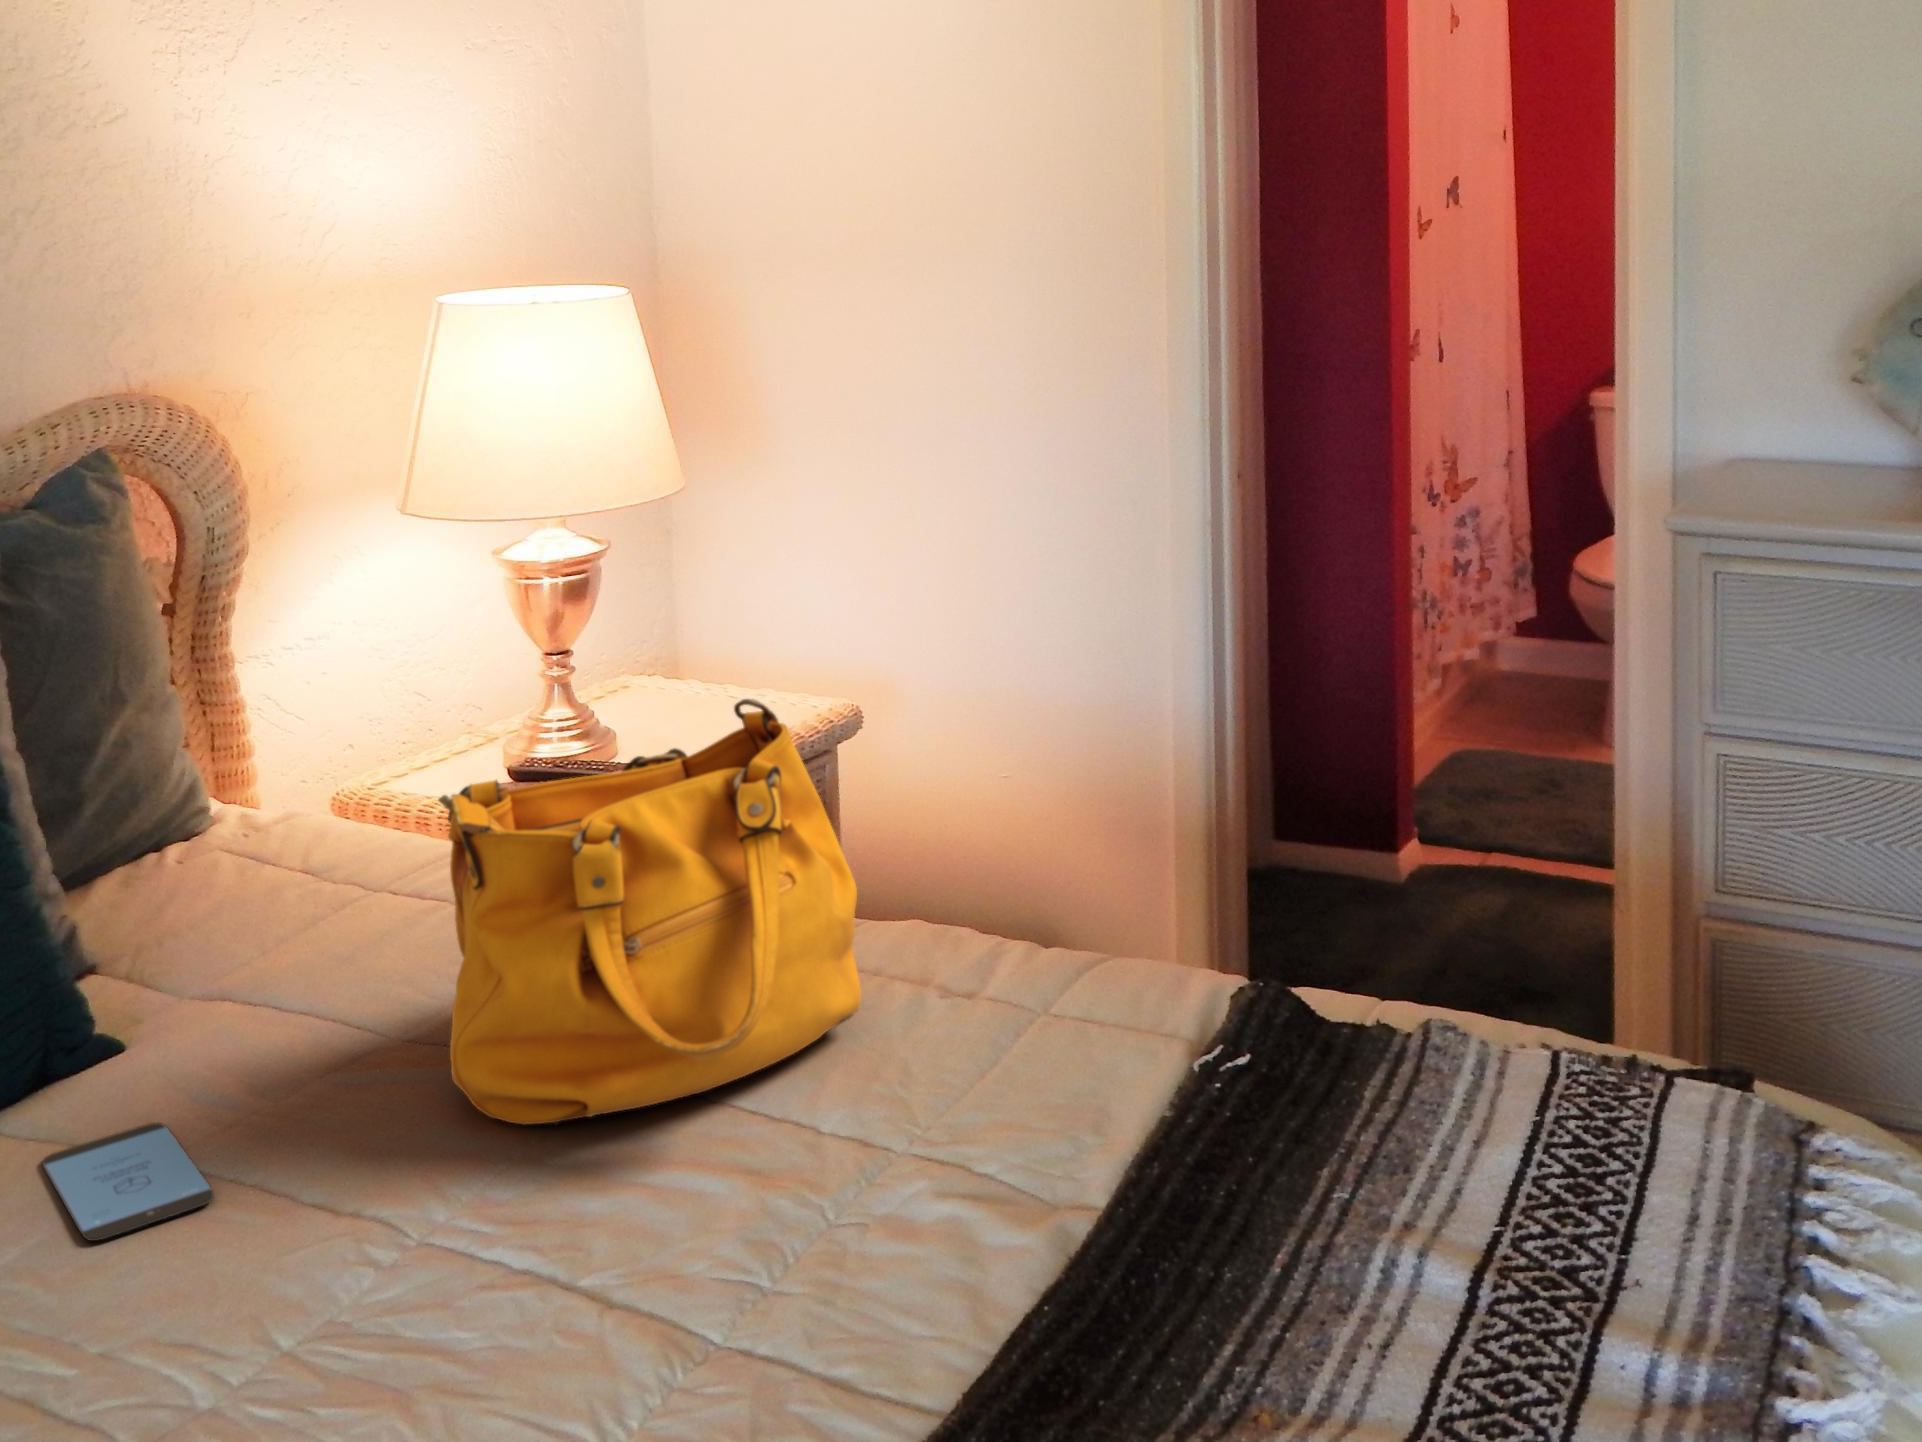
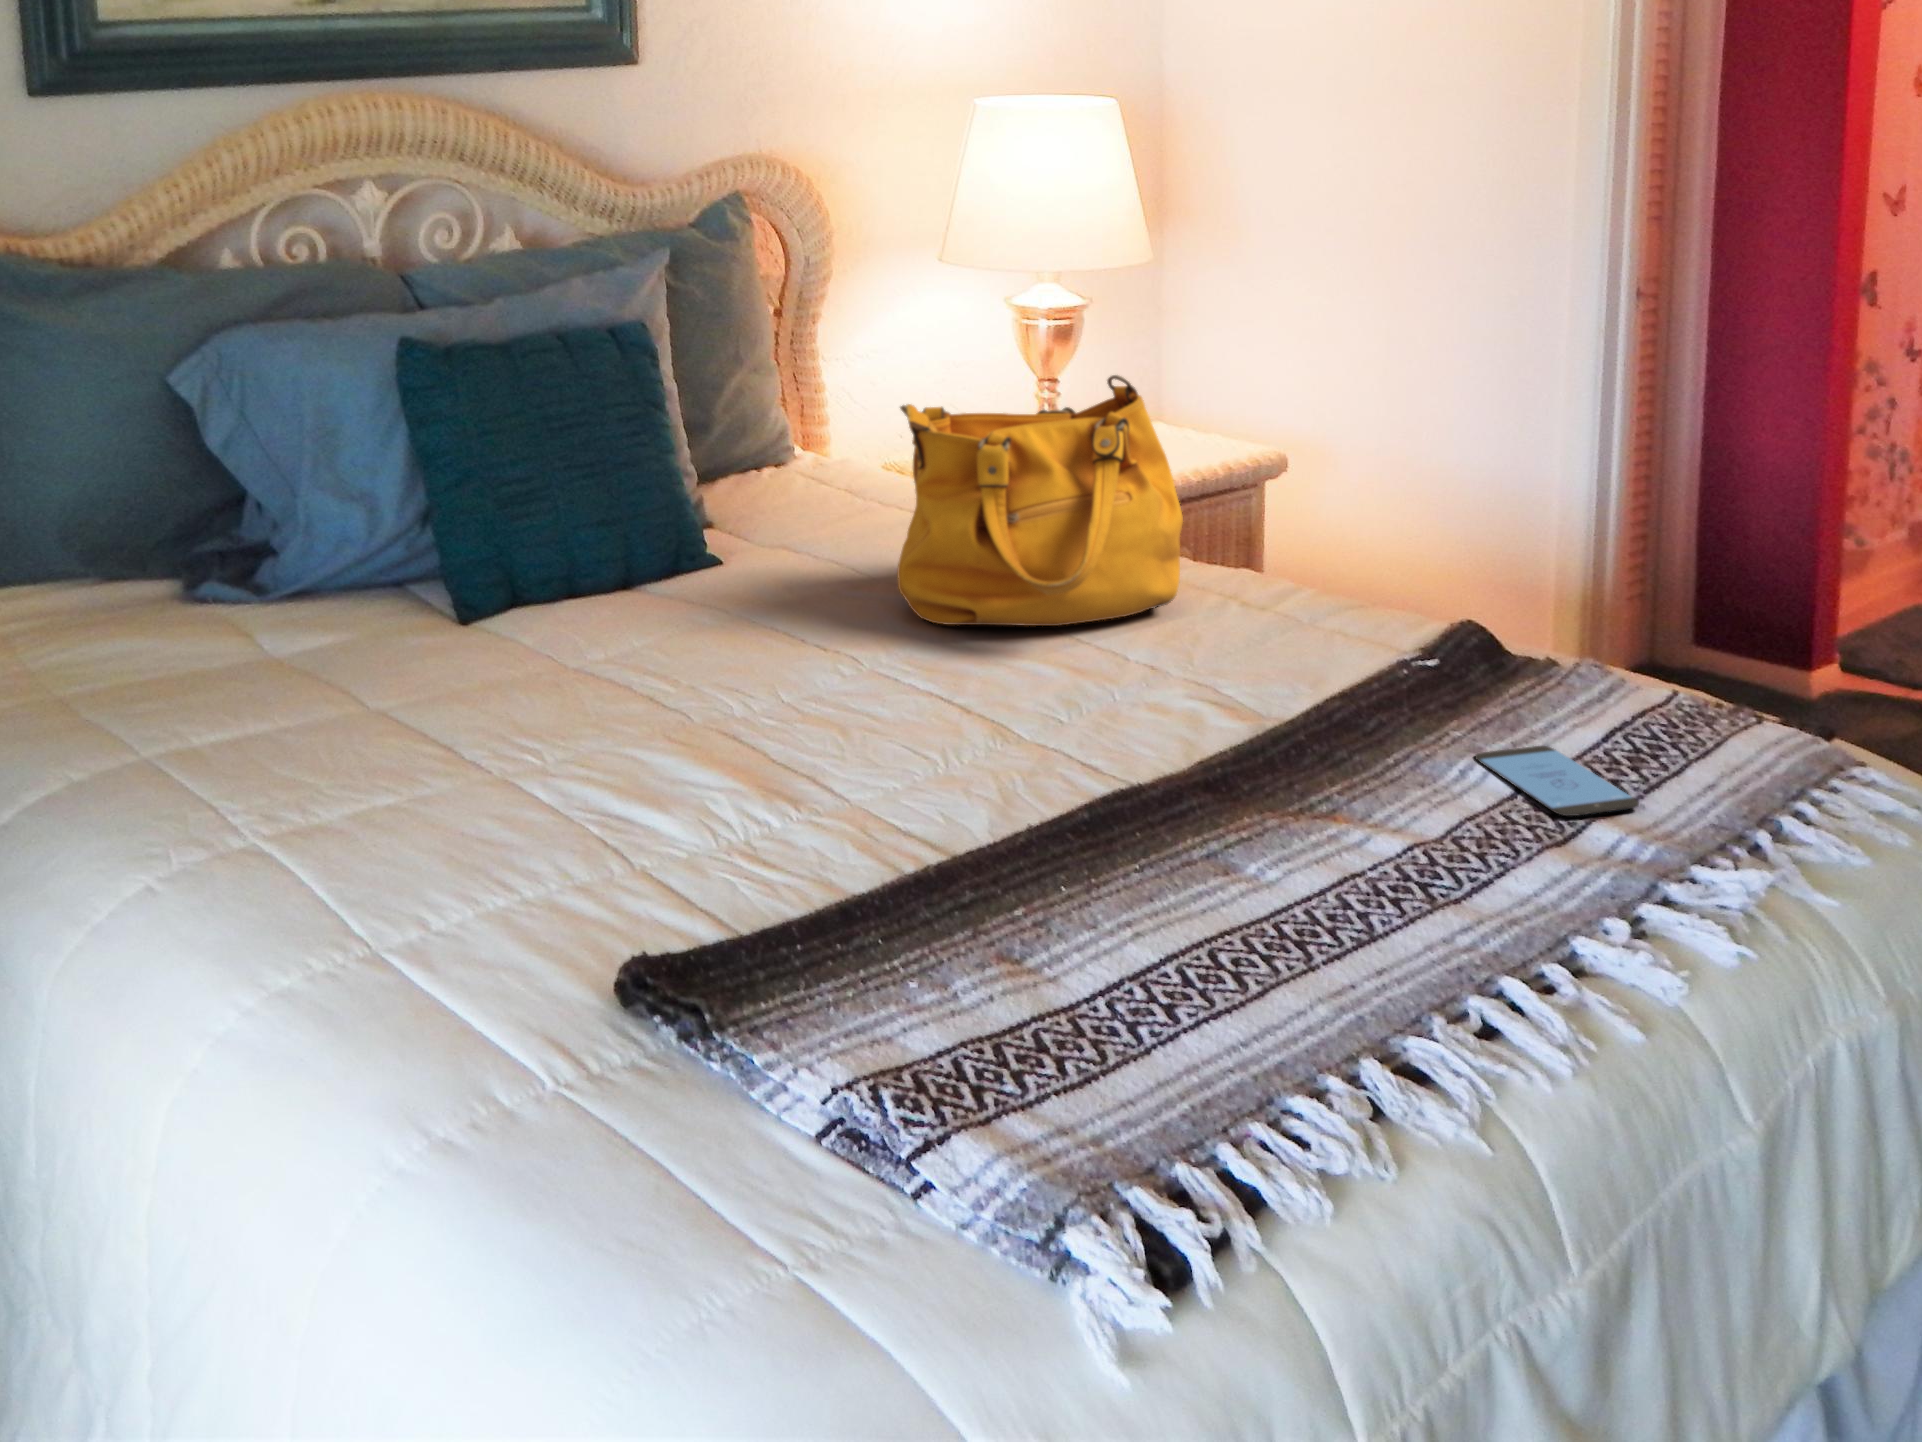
smartphone: present [43,1123,214,1241] -> present [1475,746,1639,816]

